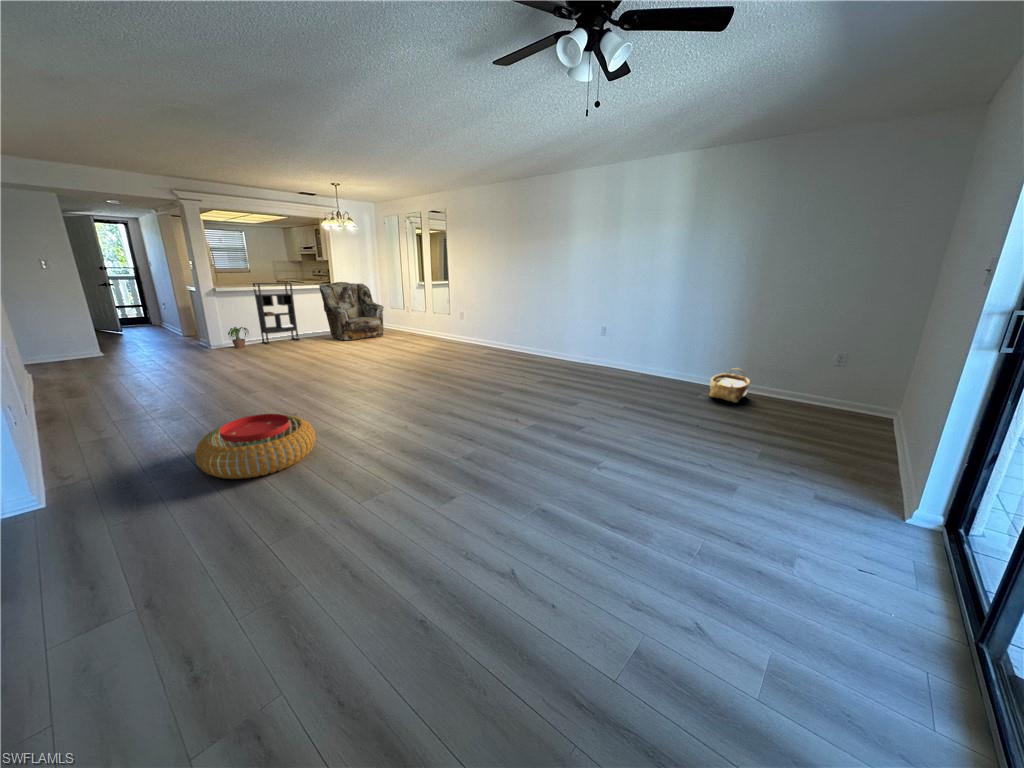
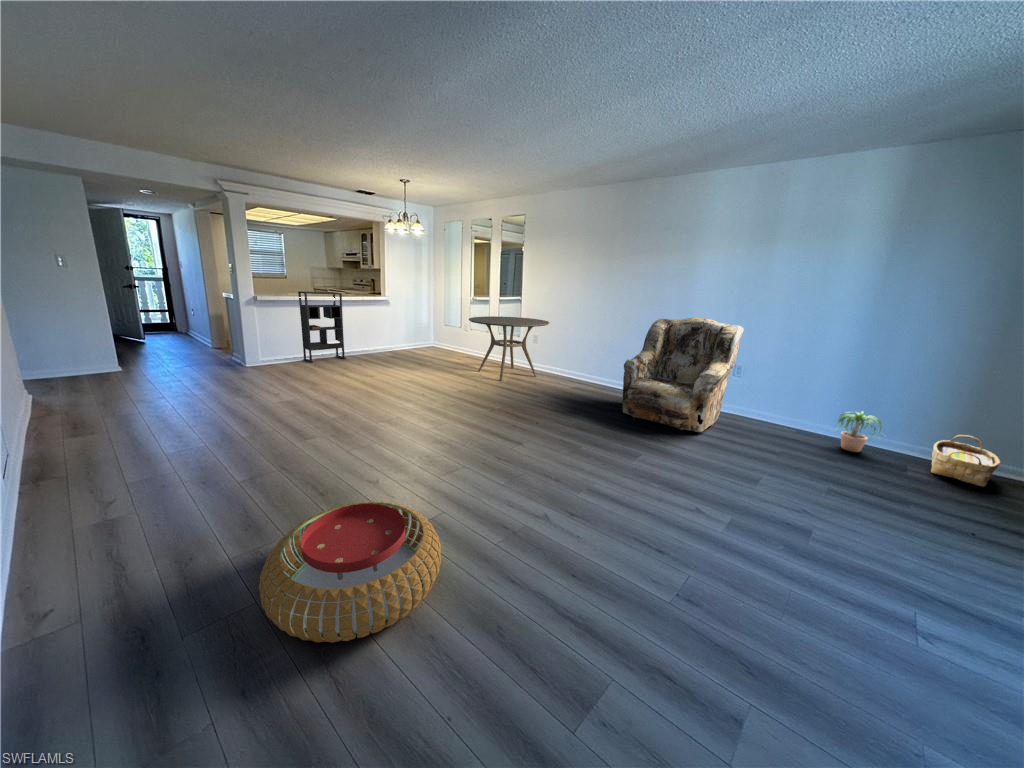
armchair: present [319,282,384,340] -> present [622,318,743,432]
dining table: none [398,298,467,351] -> present [469,316,549,381]
potted plant: present [228,327,249,348] -> present [838,411,882,452]

